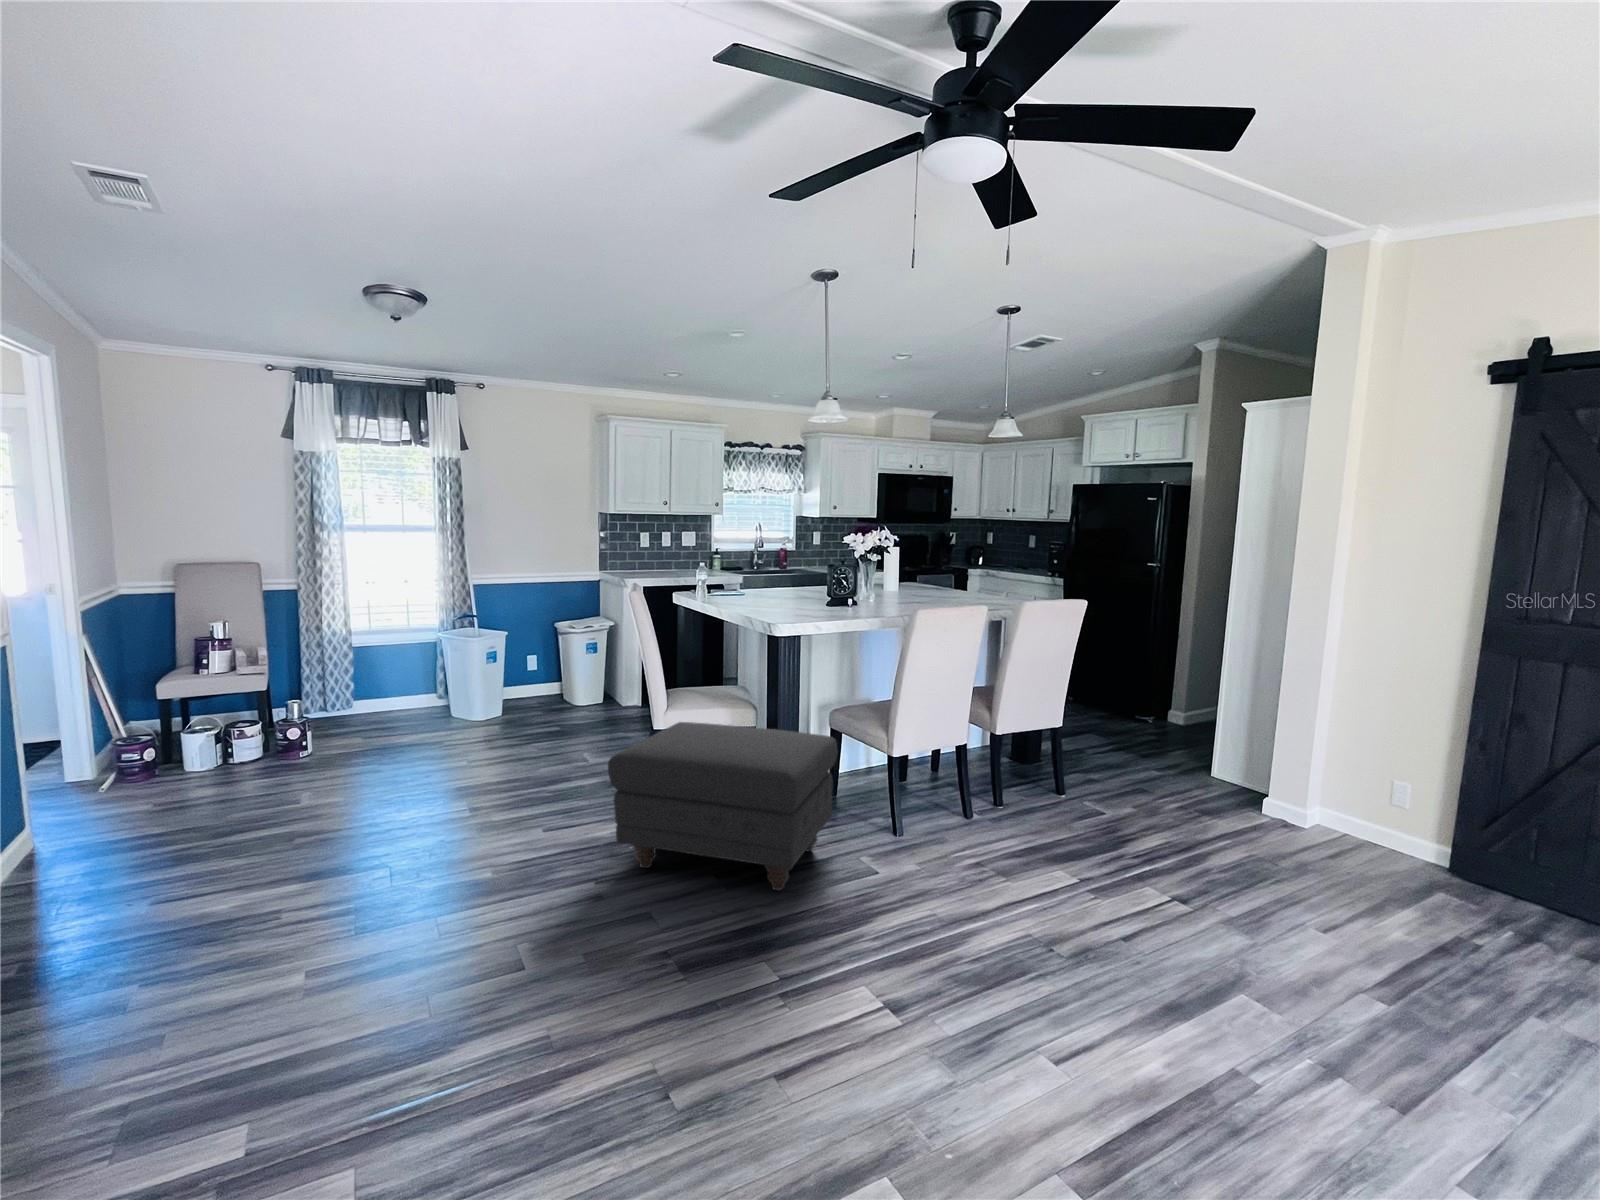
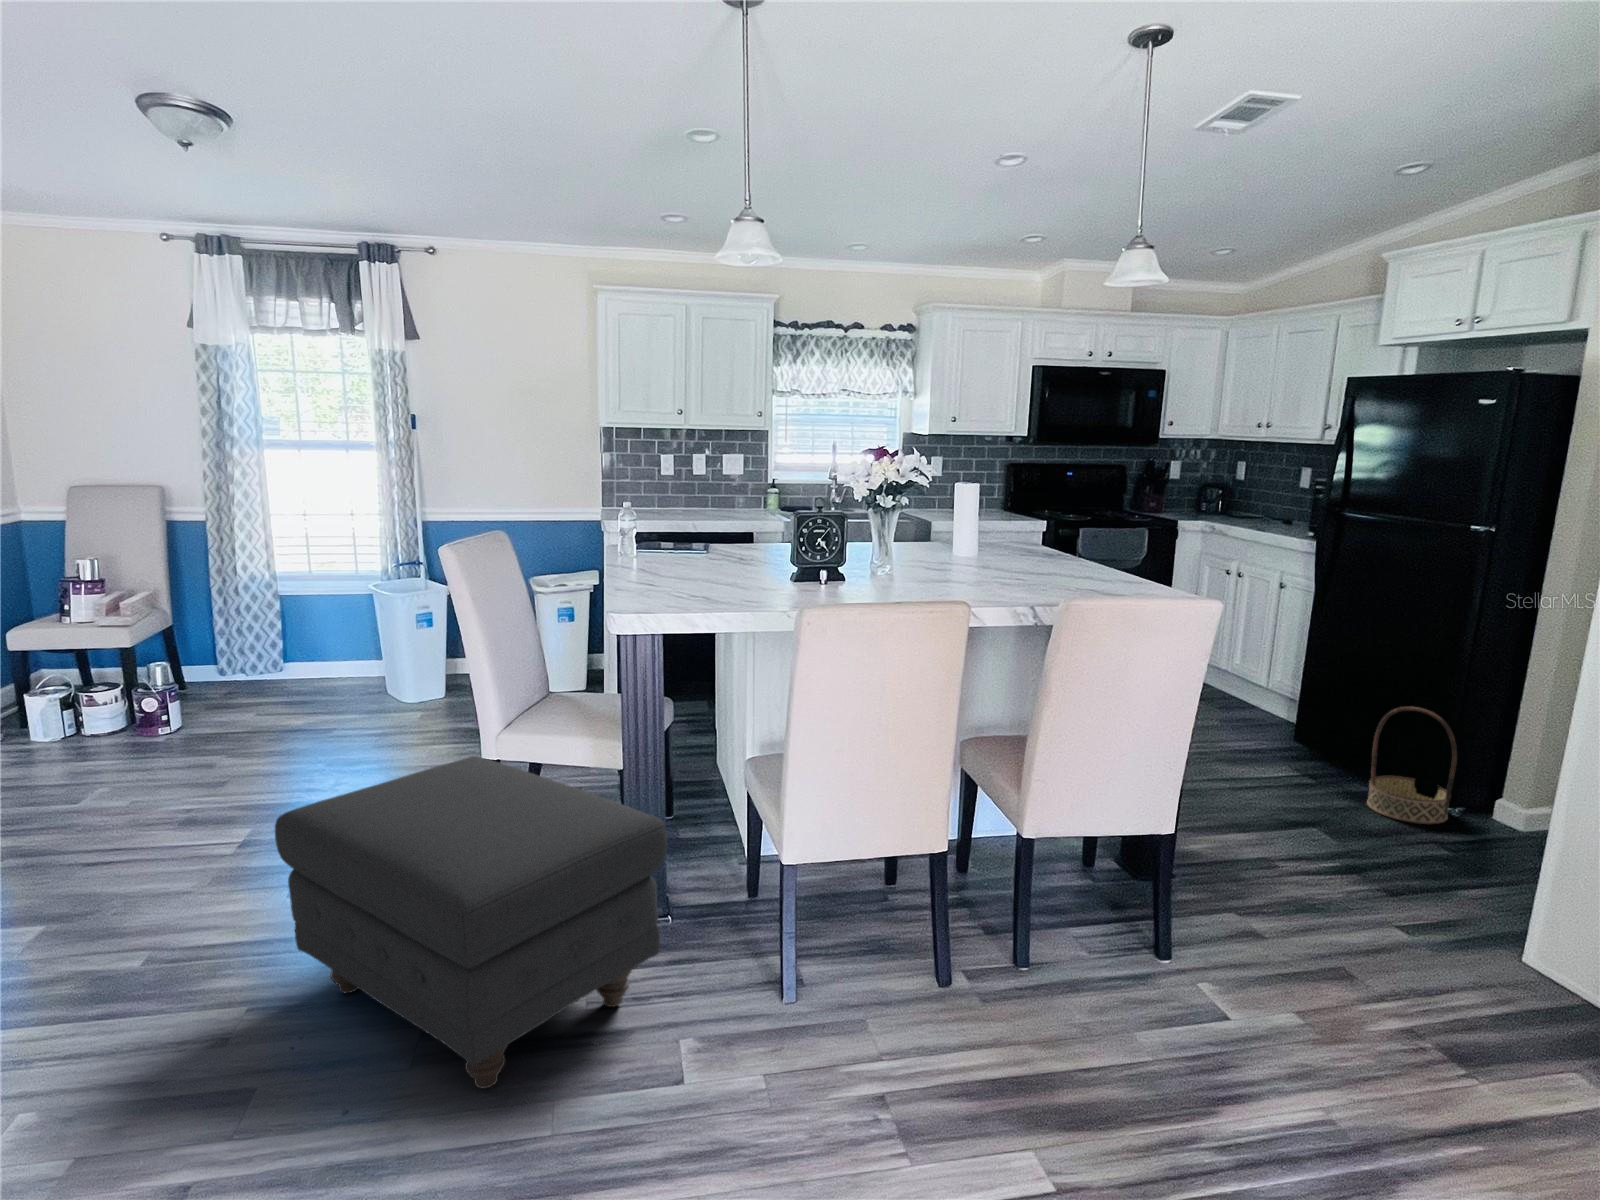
basket: none [1112,665,1156,728] -> present [1367,707,1457,824]

